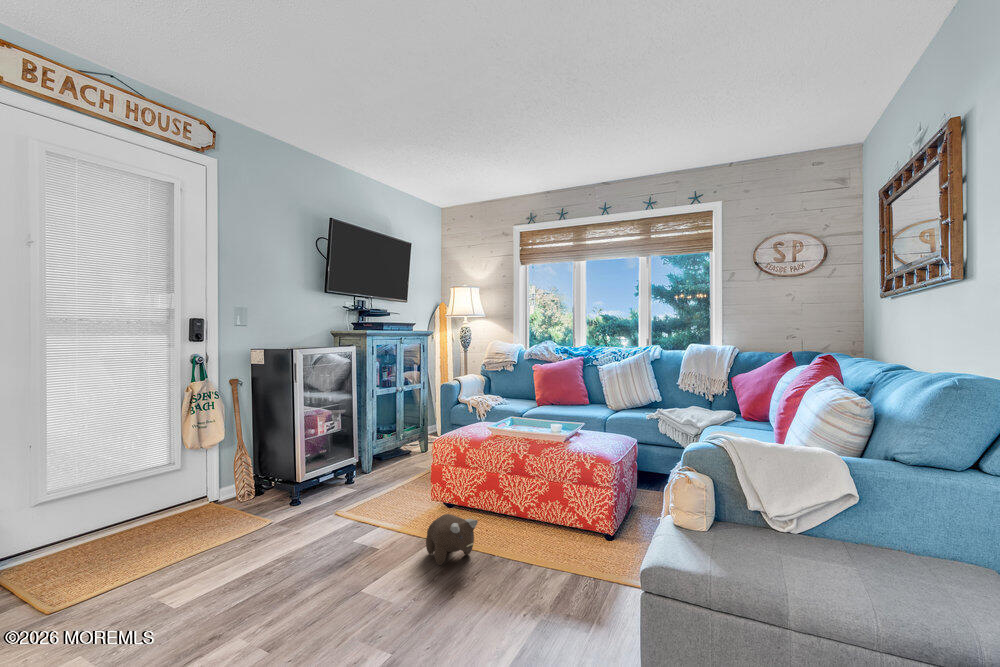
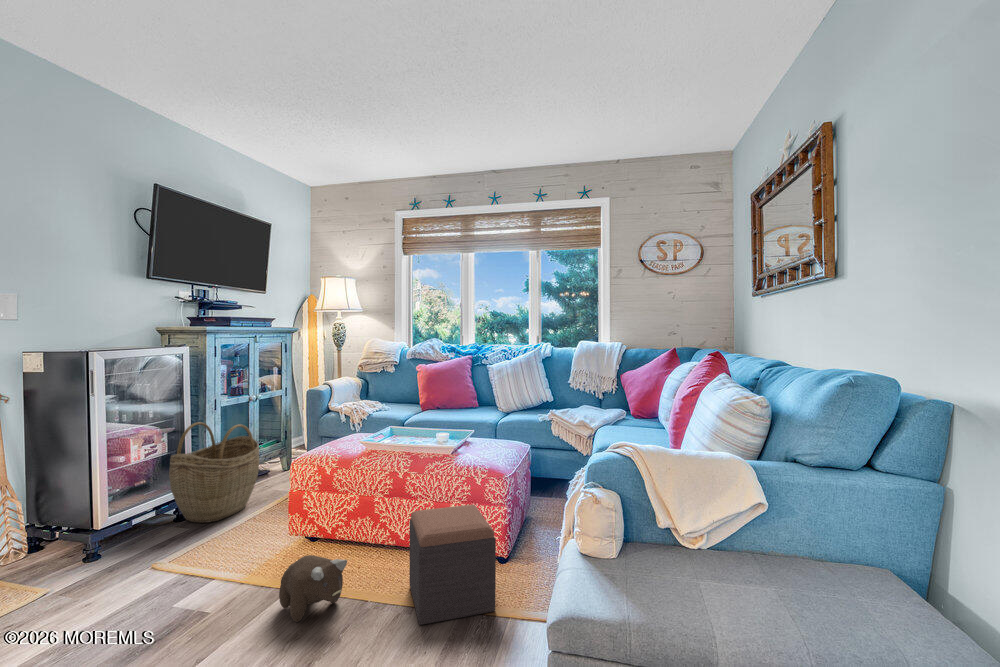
woven basket: none [343,406,407,486] -> present [169,422,259,523]
footstool: none [528,485,601,580] -> present [409,505,496,625]

